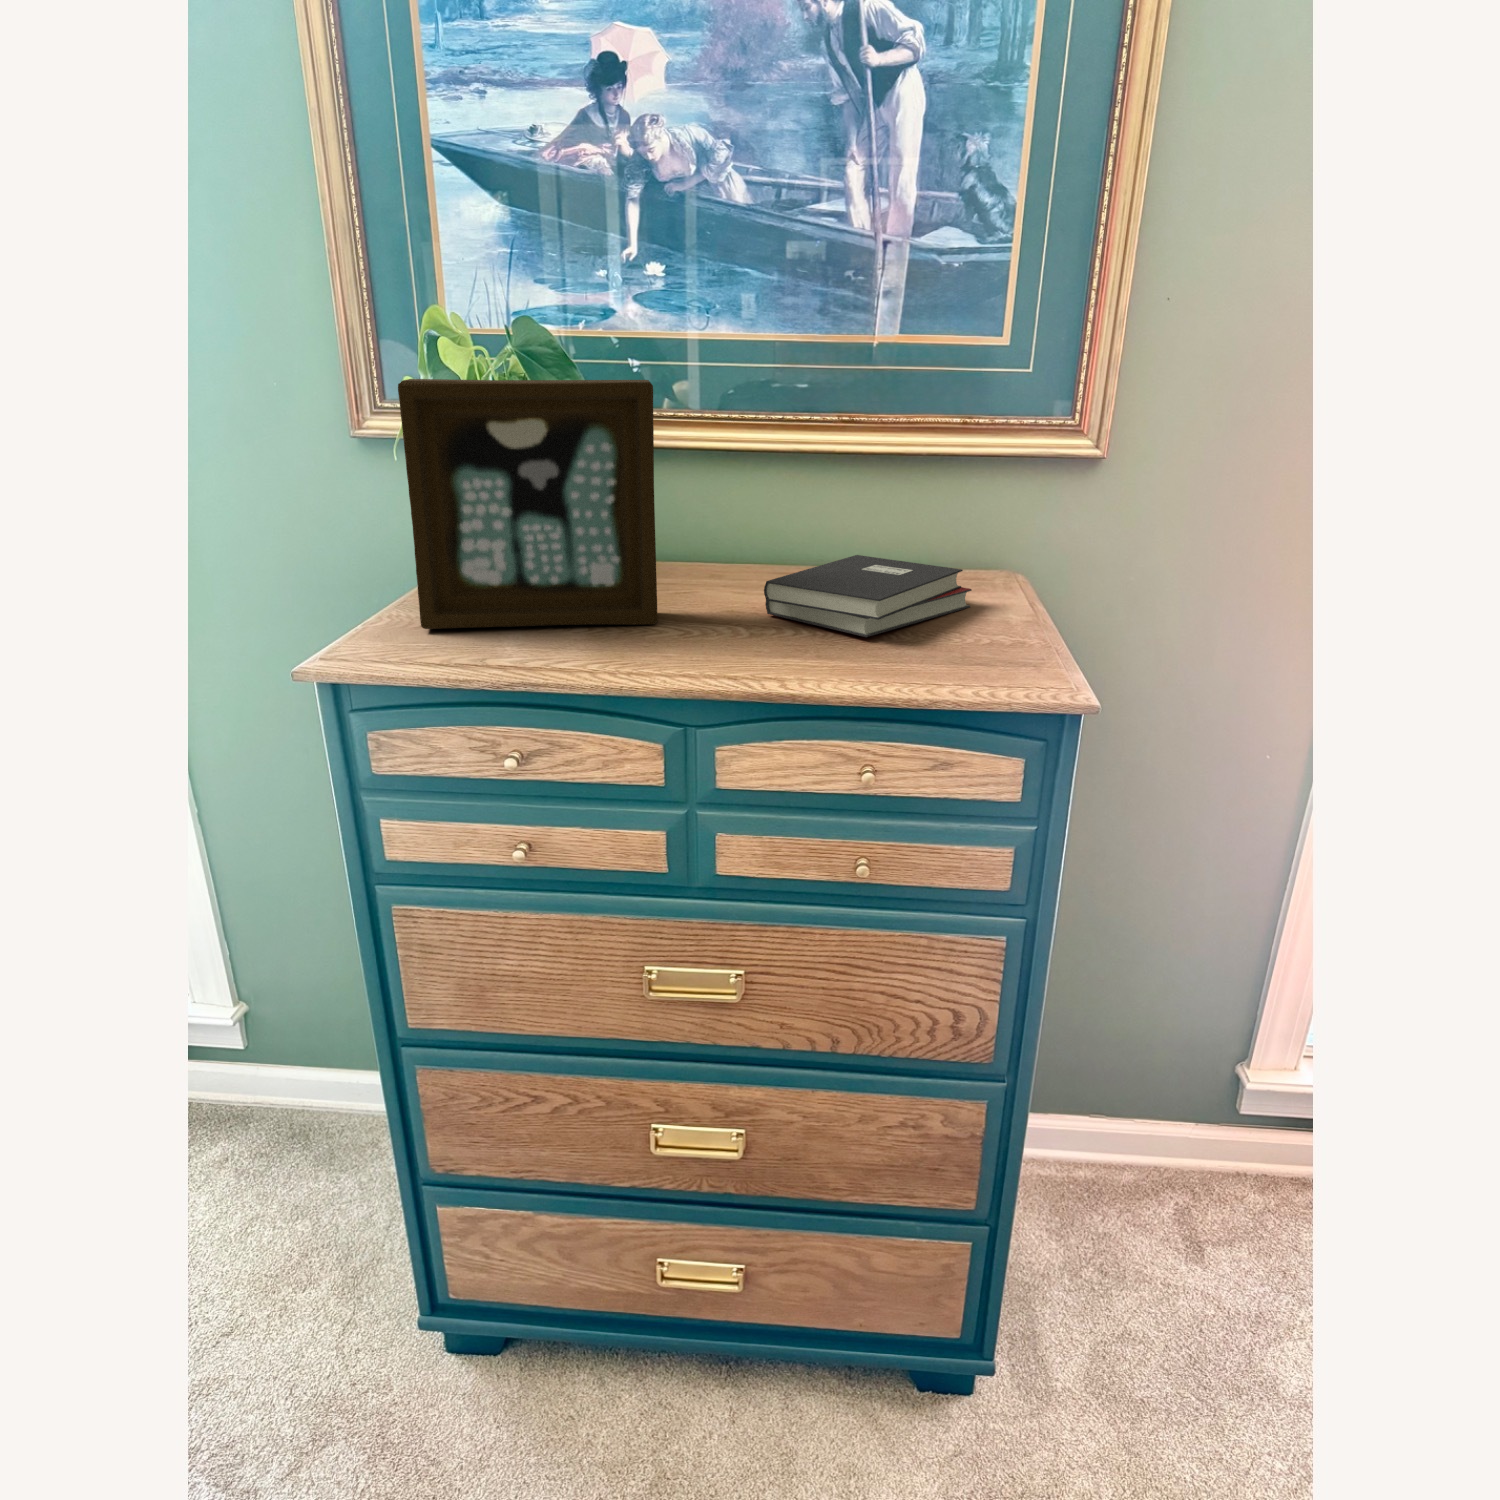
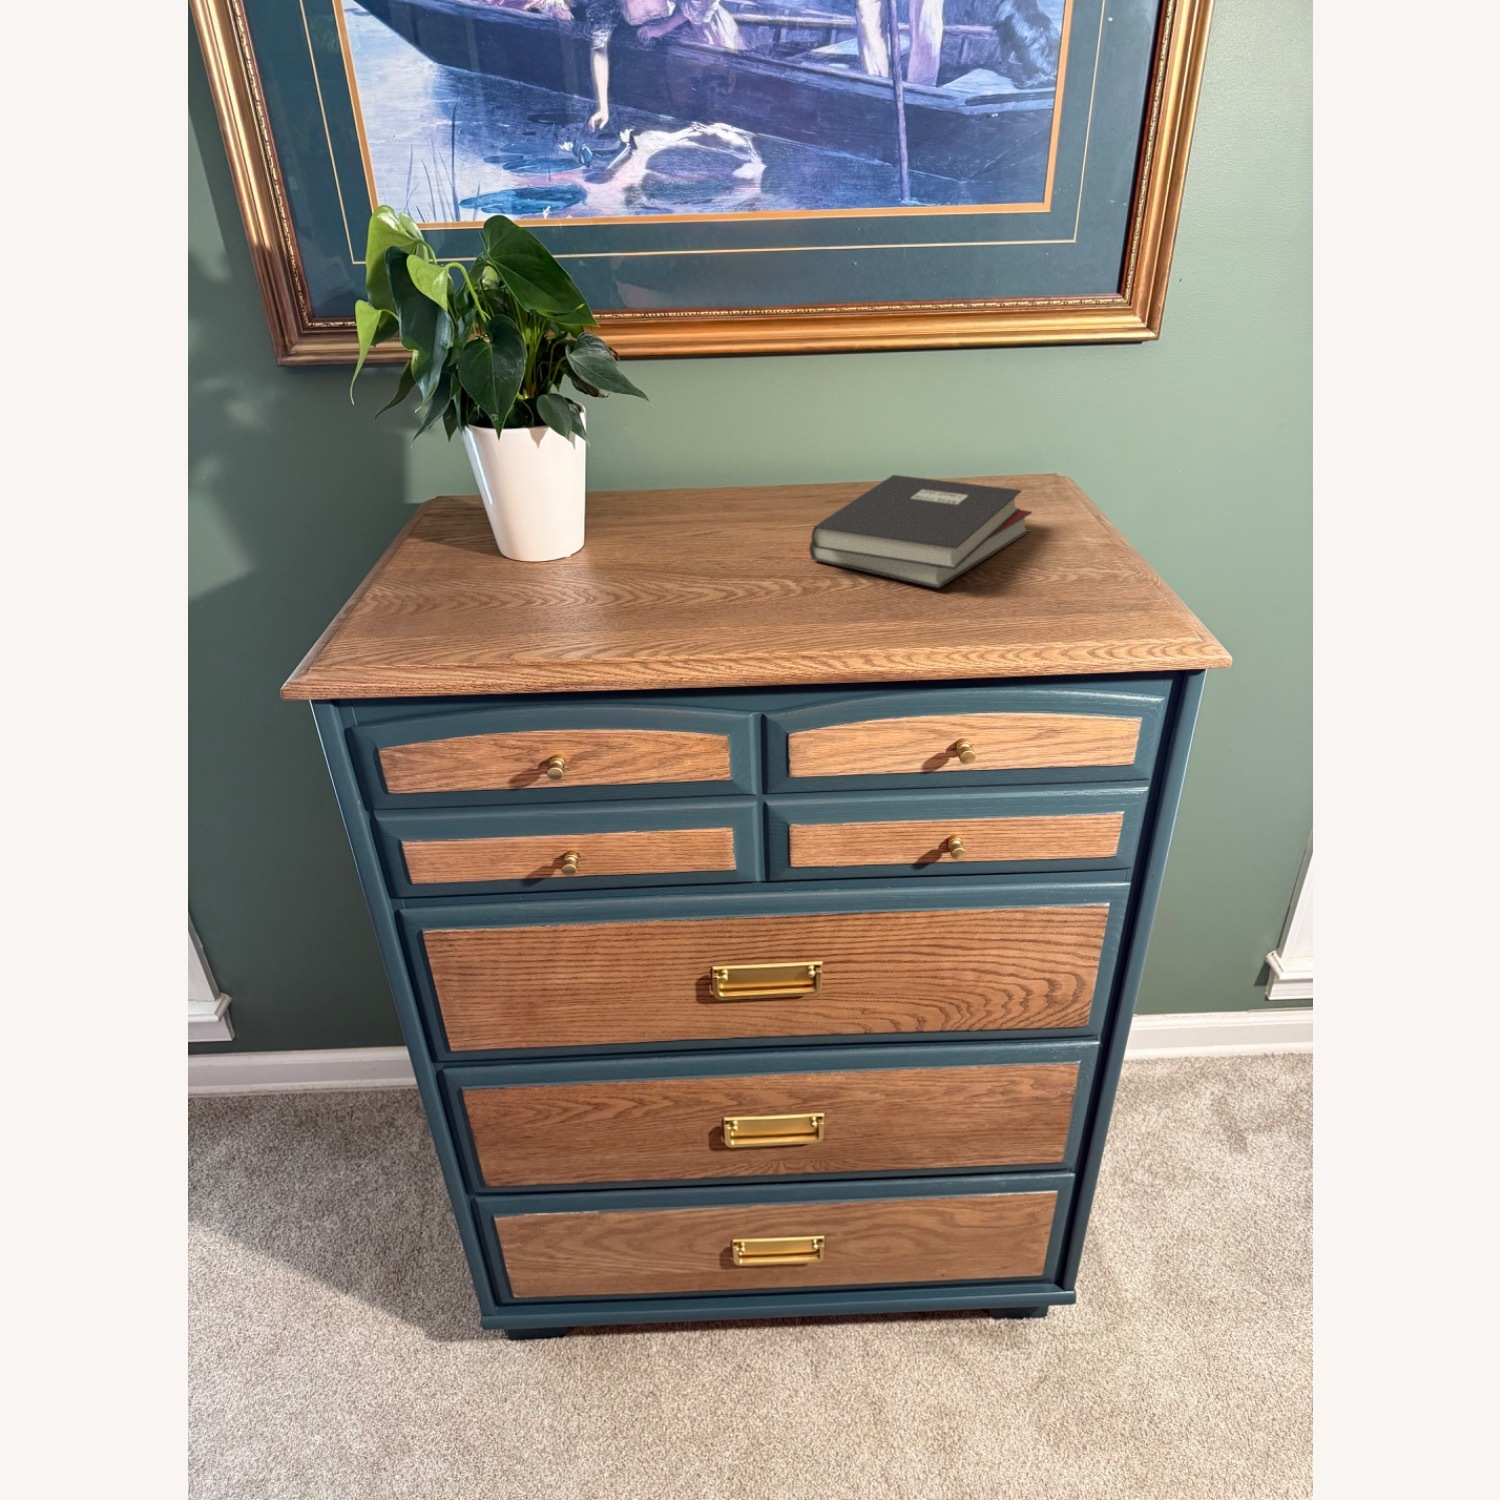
picture frame: present [398,379,658,629] -> none [367,294,693,615]

